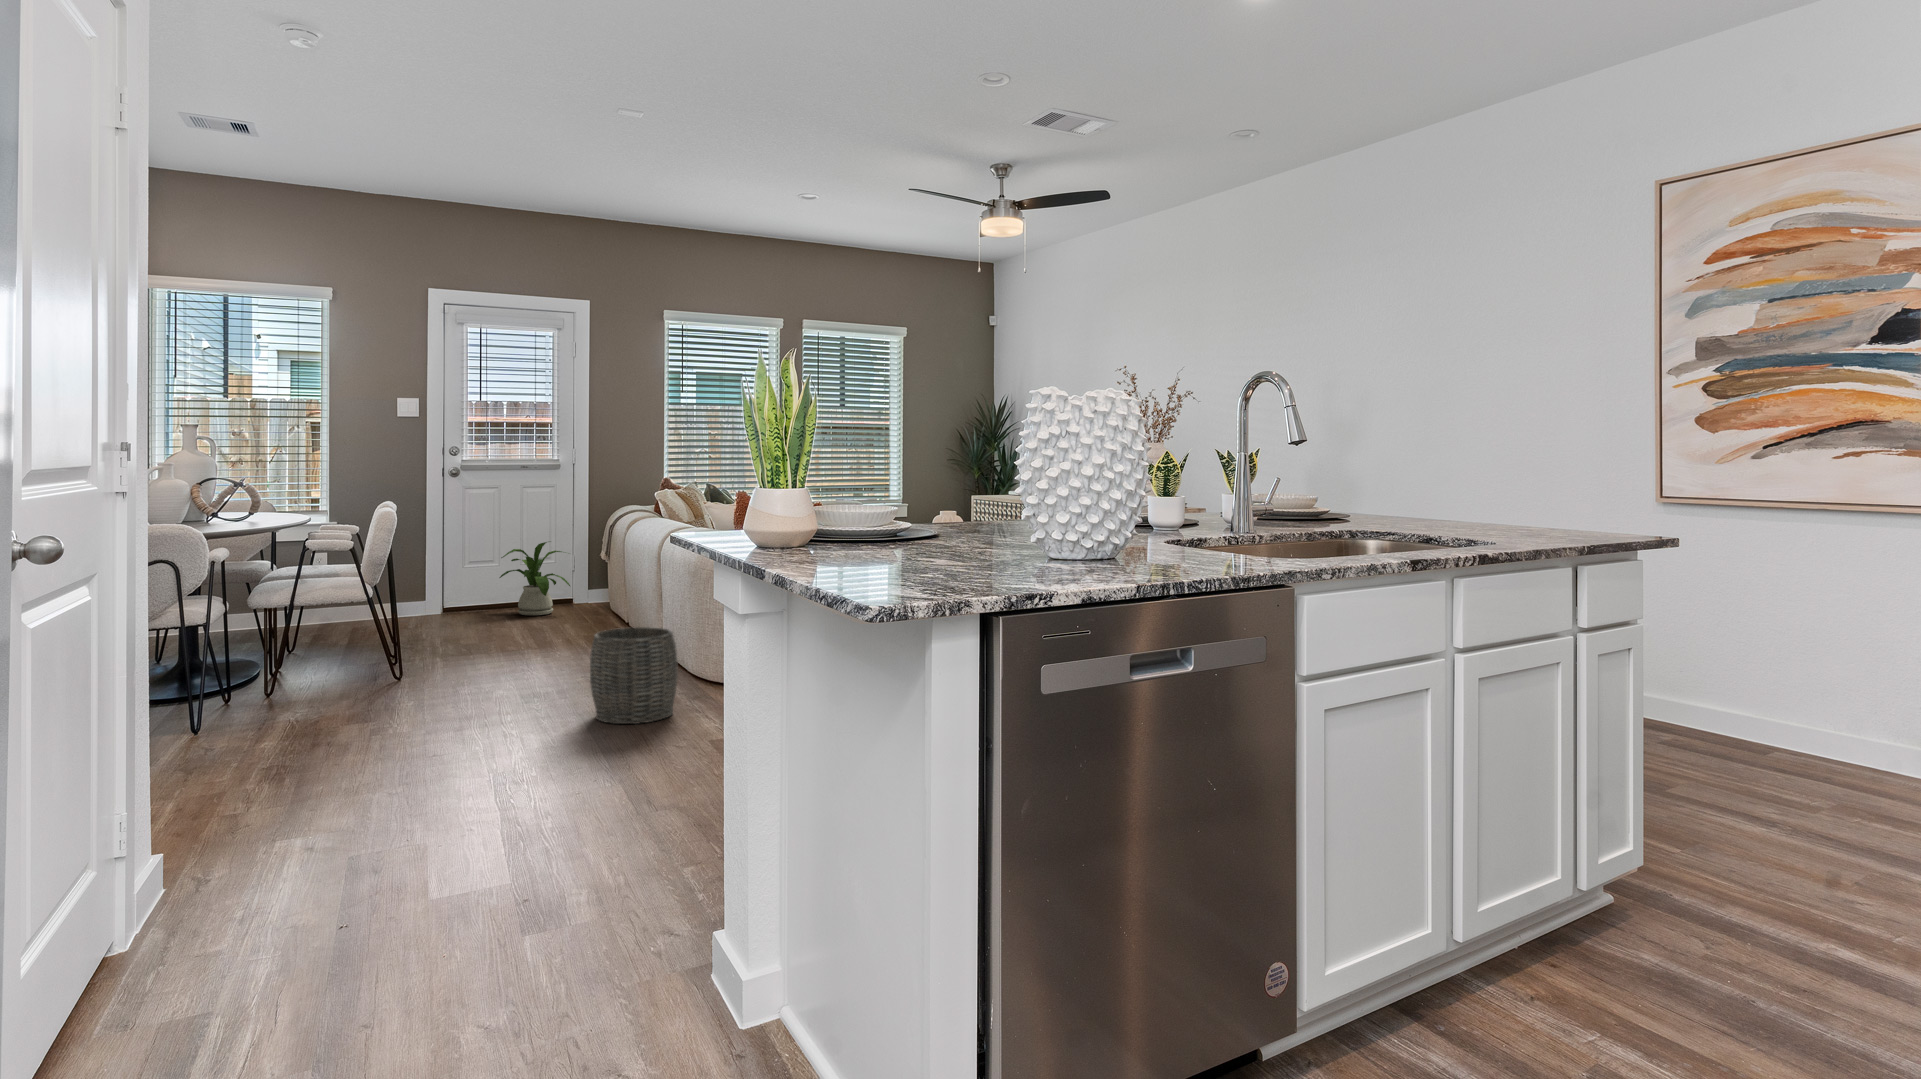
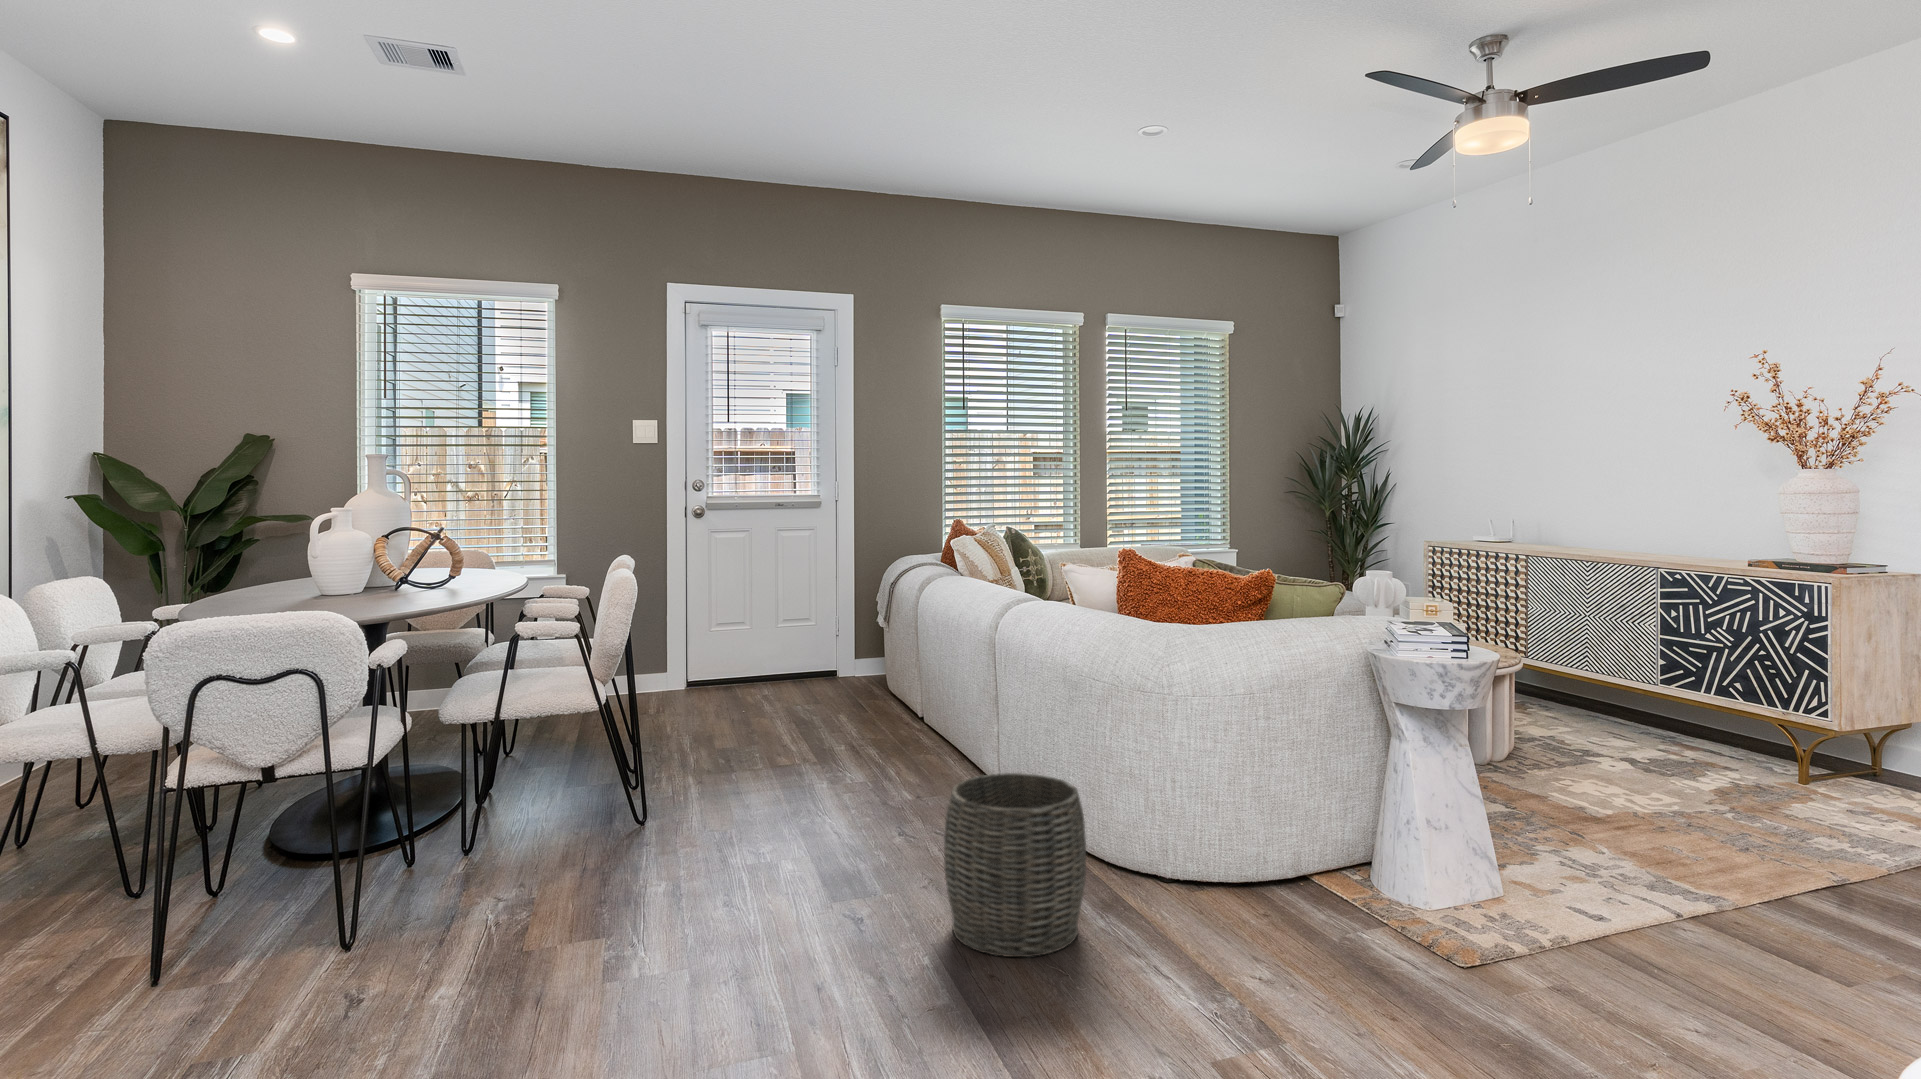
house plant: present [500,542,570,615] -> none [750,601,838,696]

